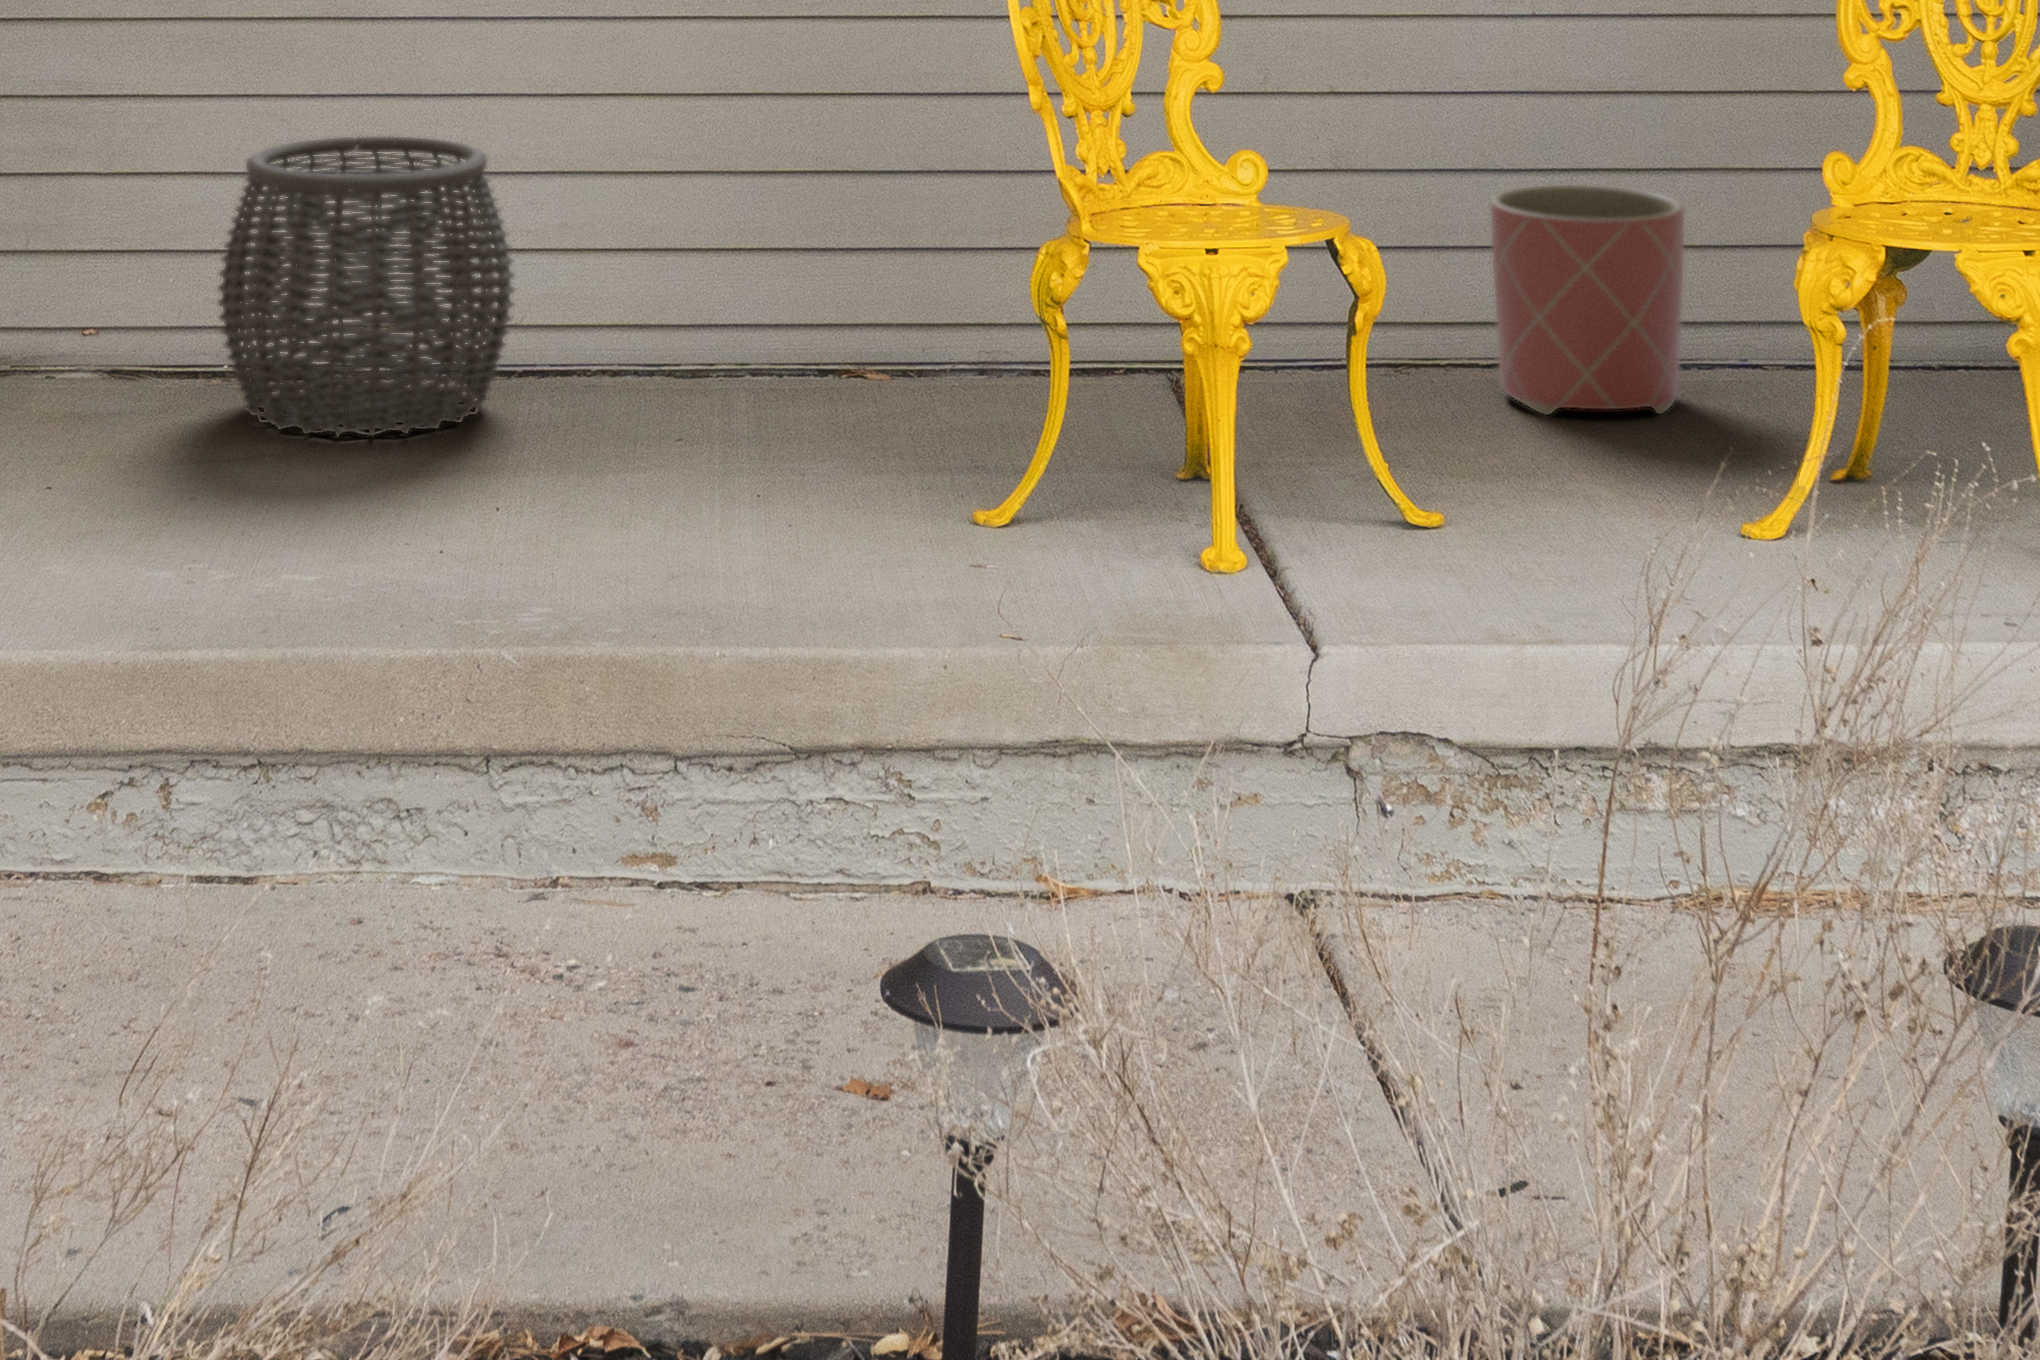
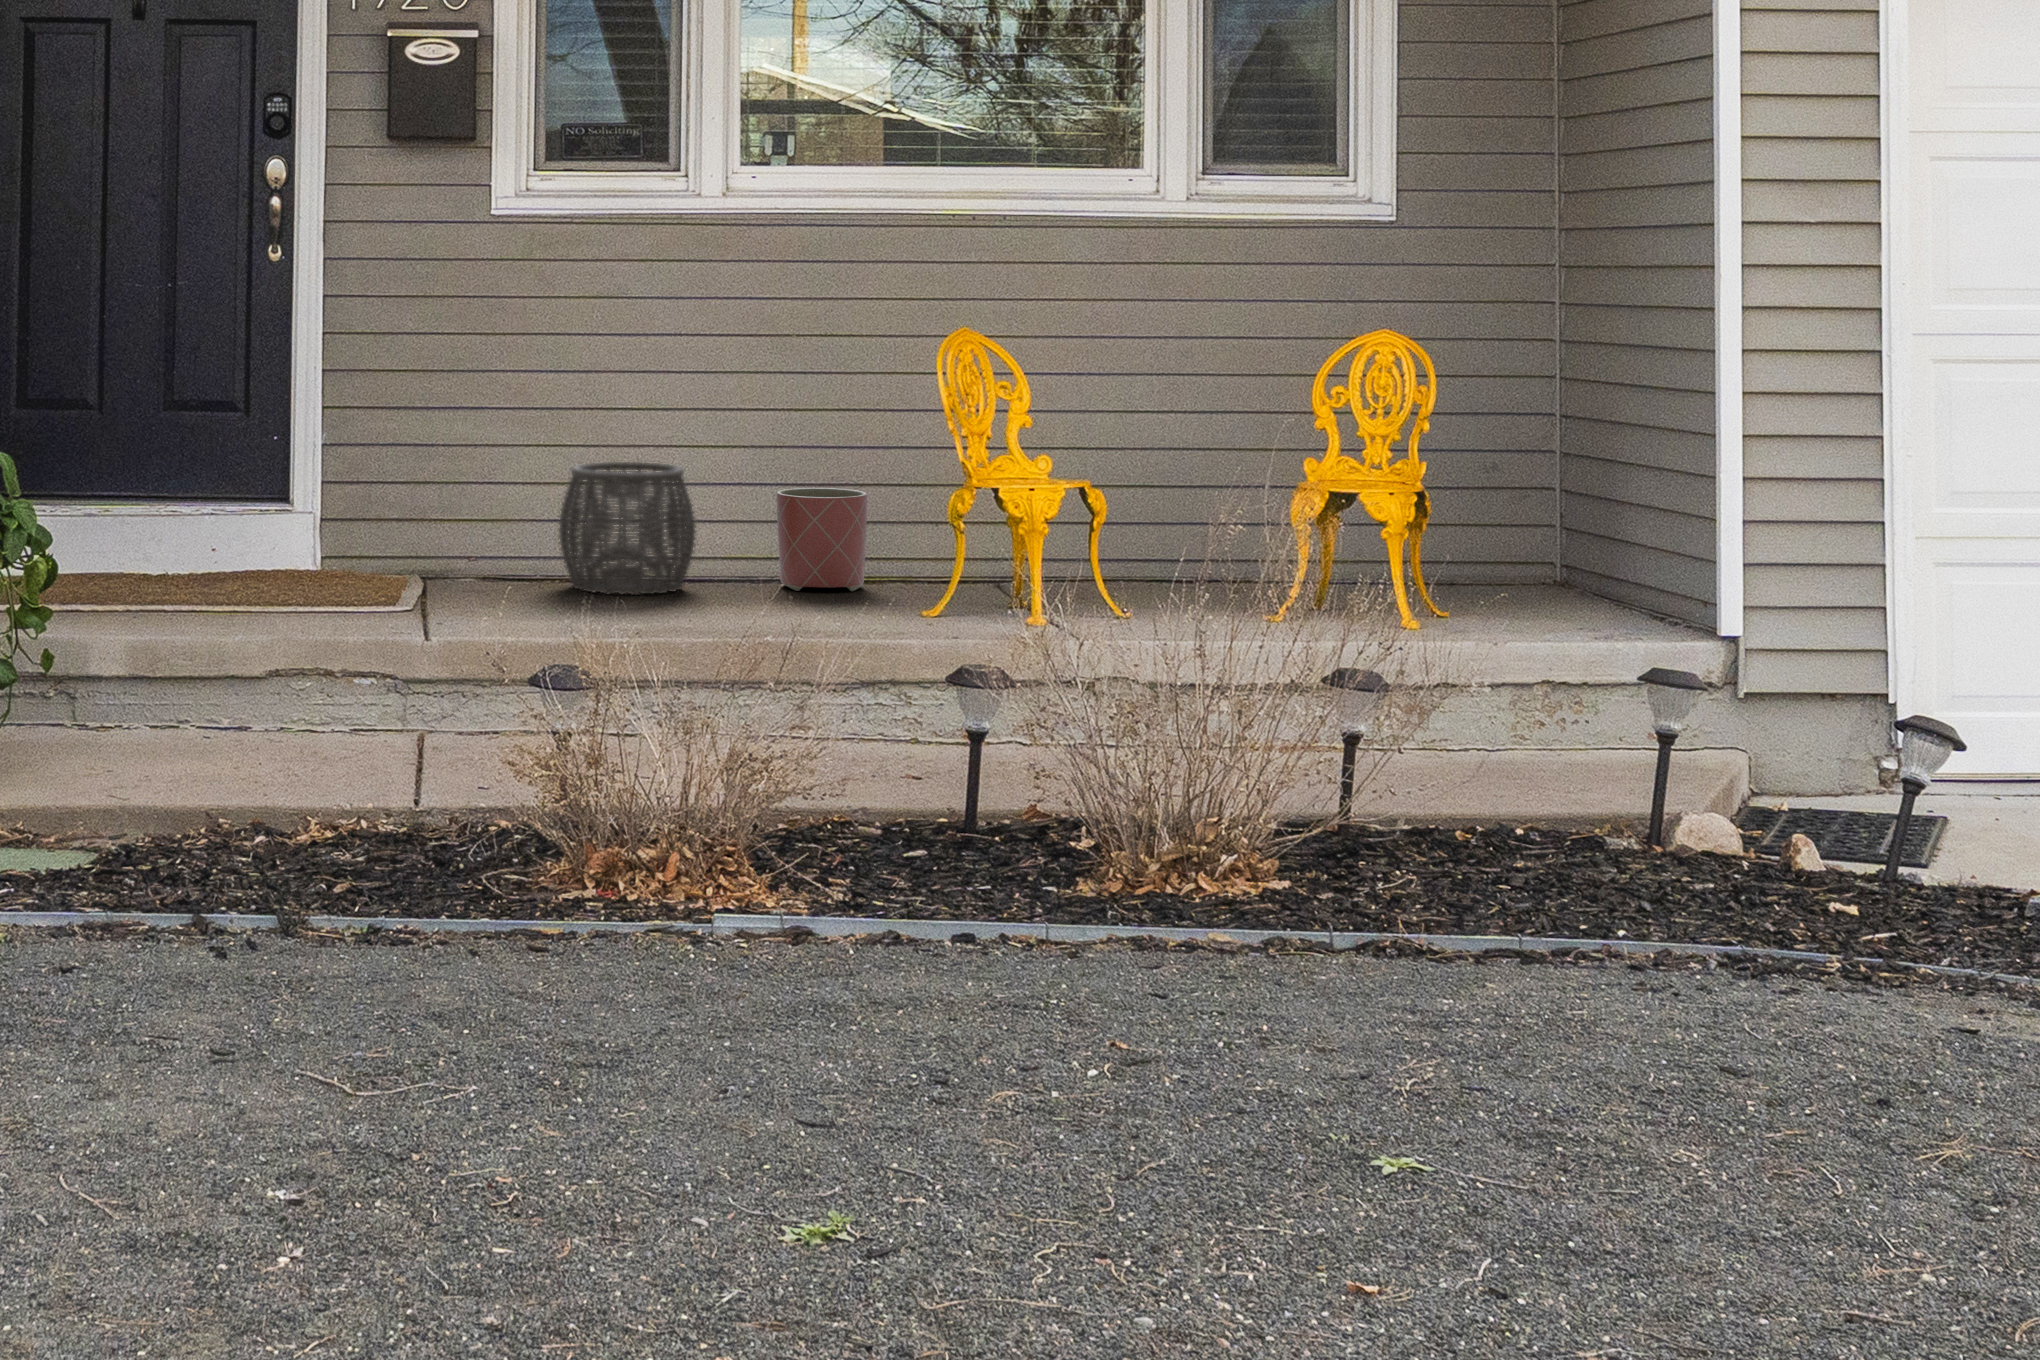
planter: present [1490,185,1684,415] -> present [776,488,867,591]

